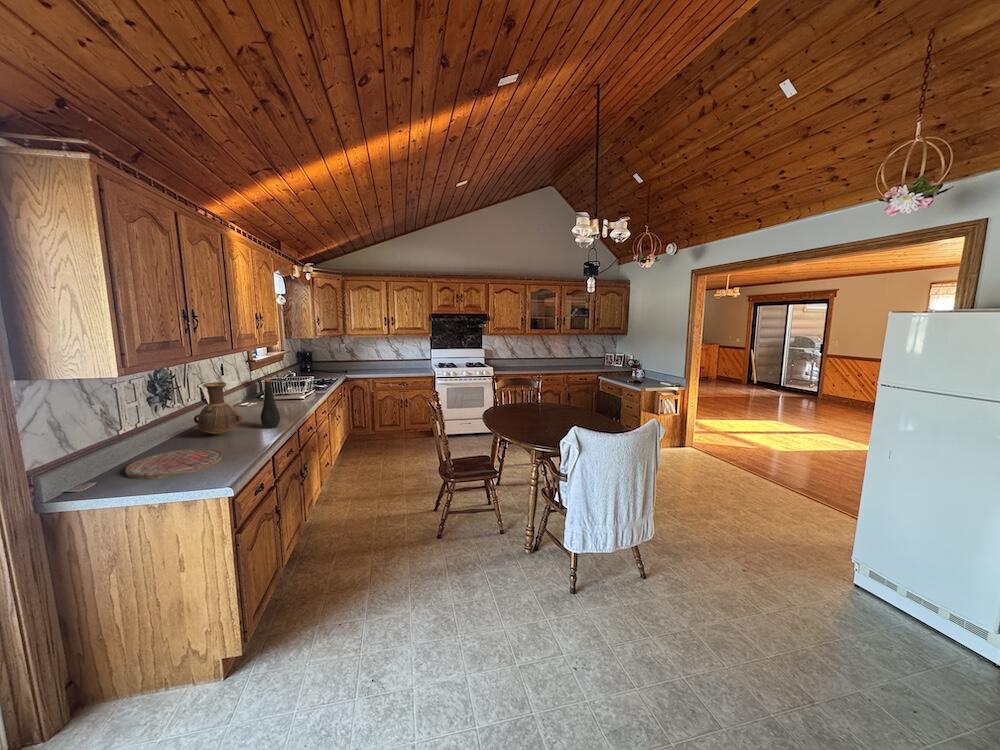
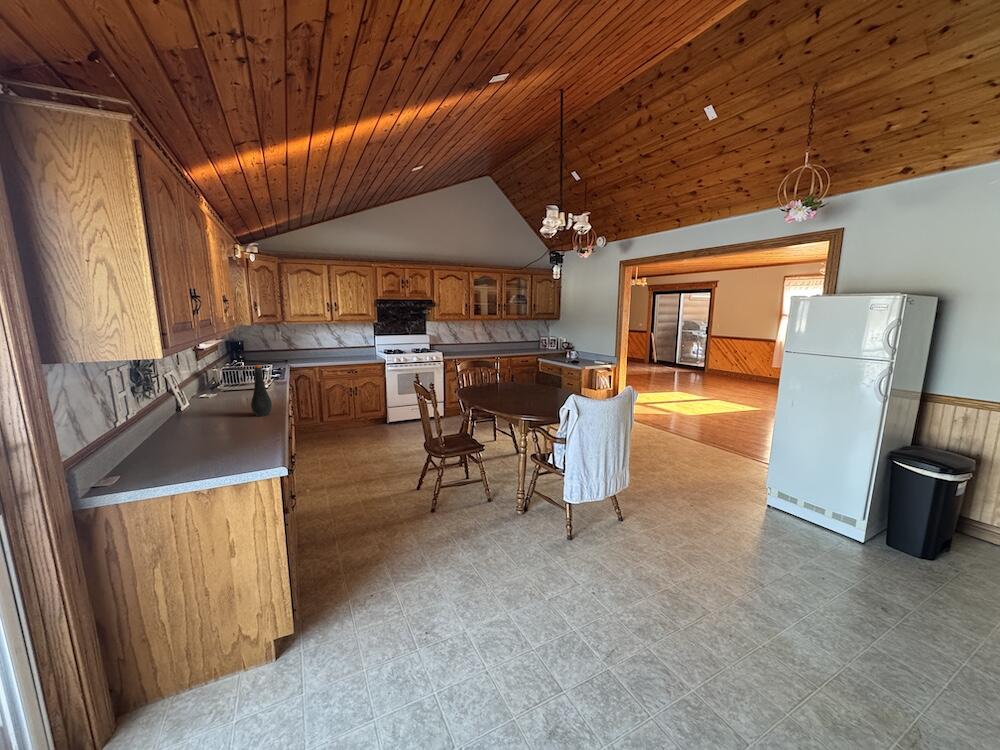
vase: present [194,382,242,435] -> none [181,369,236,425]
cutting board: present [125,448,222,479] -> none [142,437,243,470]

